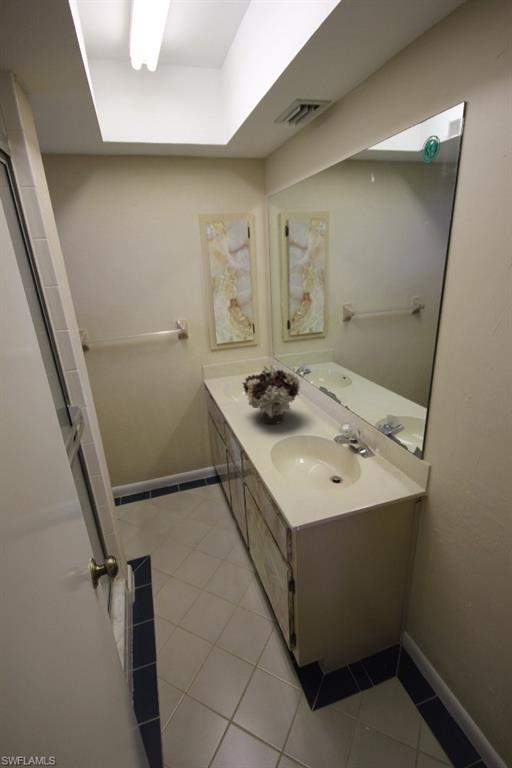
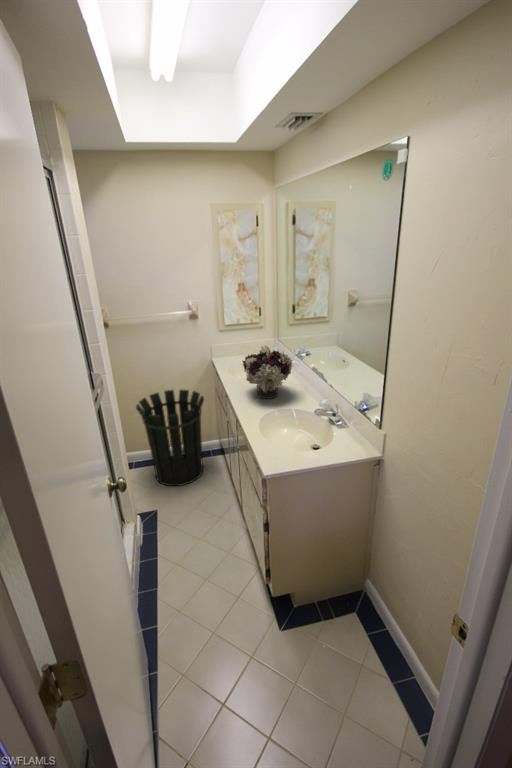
waste bin: none [122,415,198,525] -> present [136,390,204,486]

